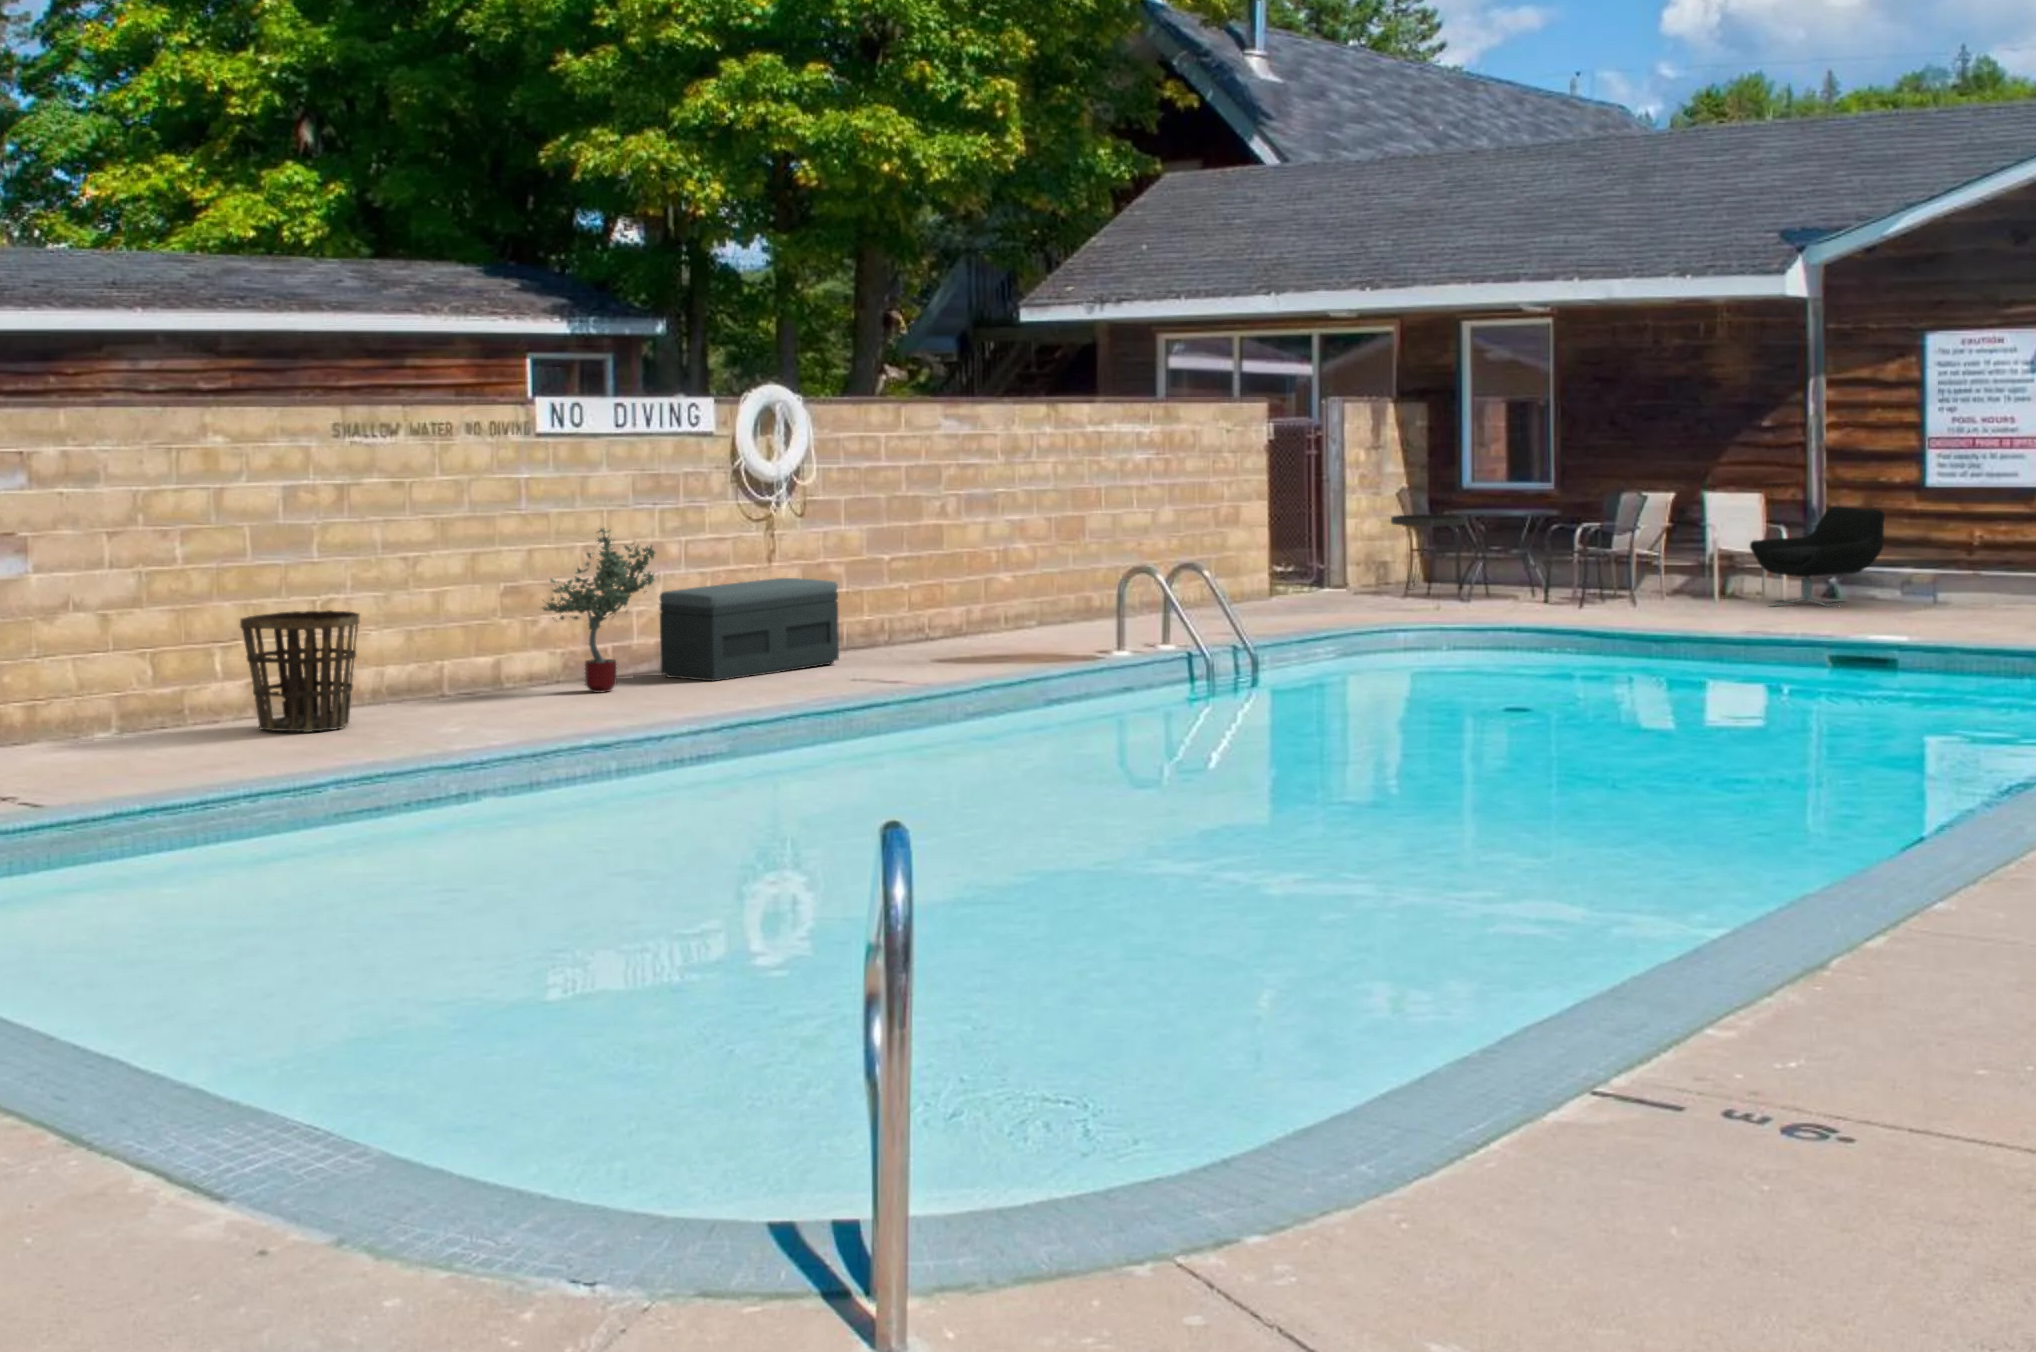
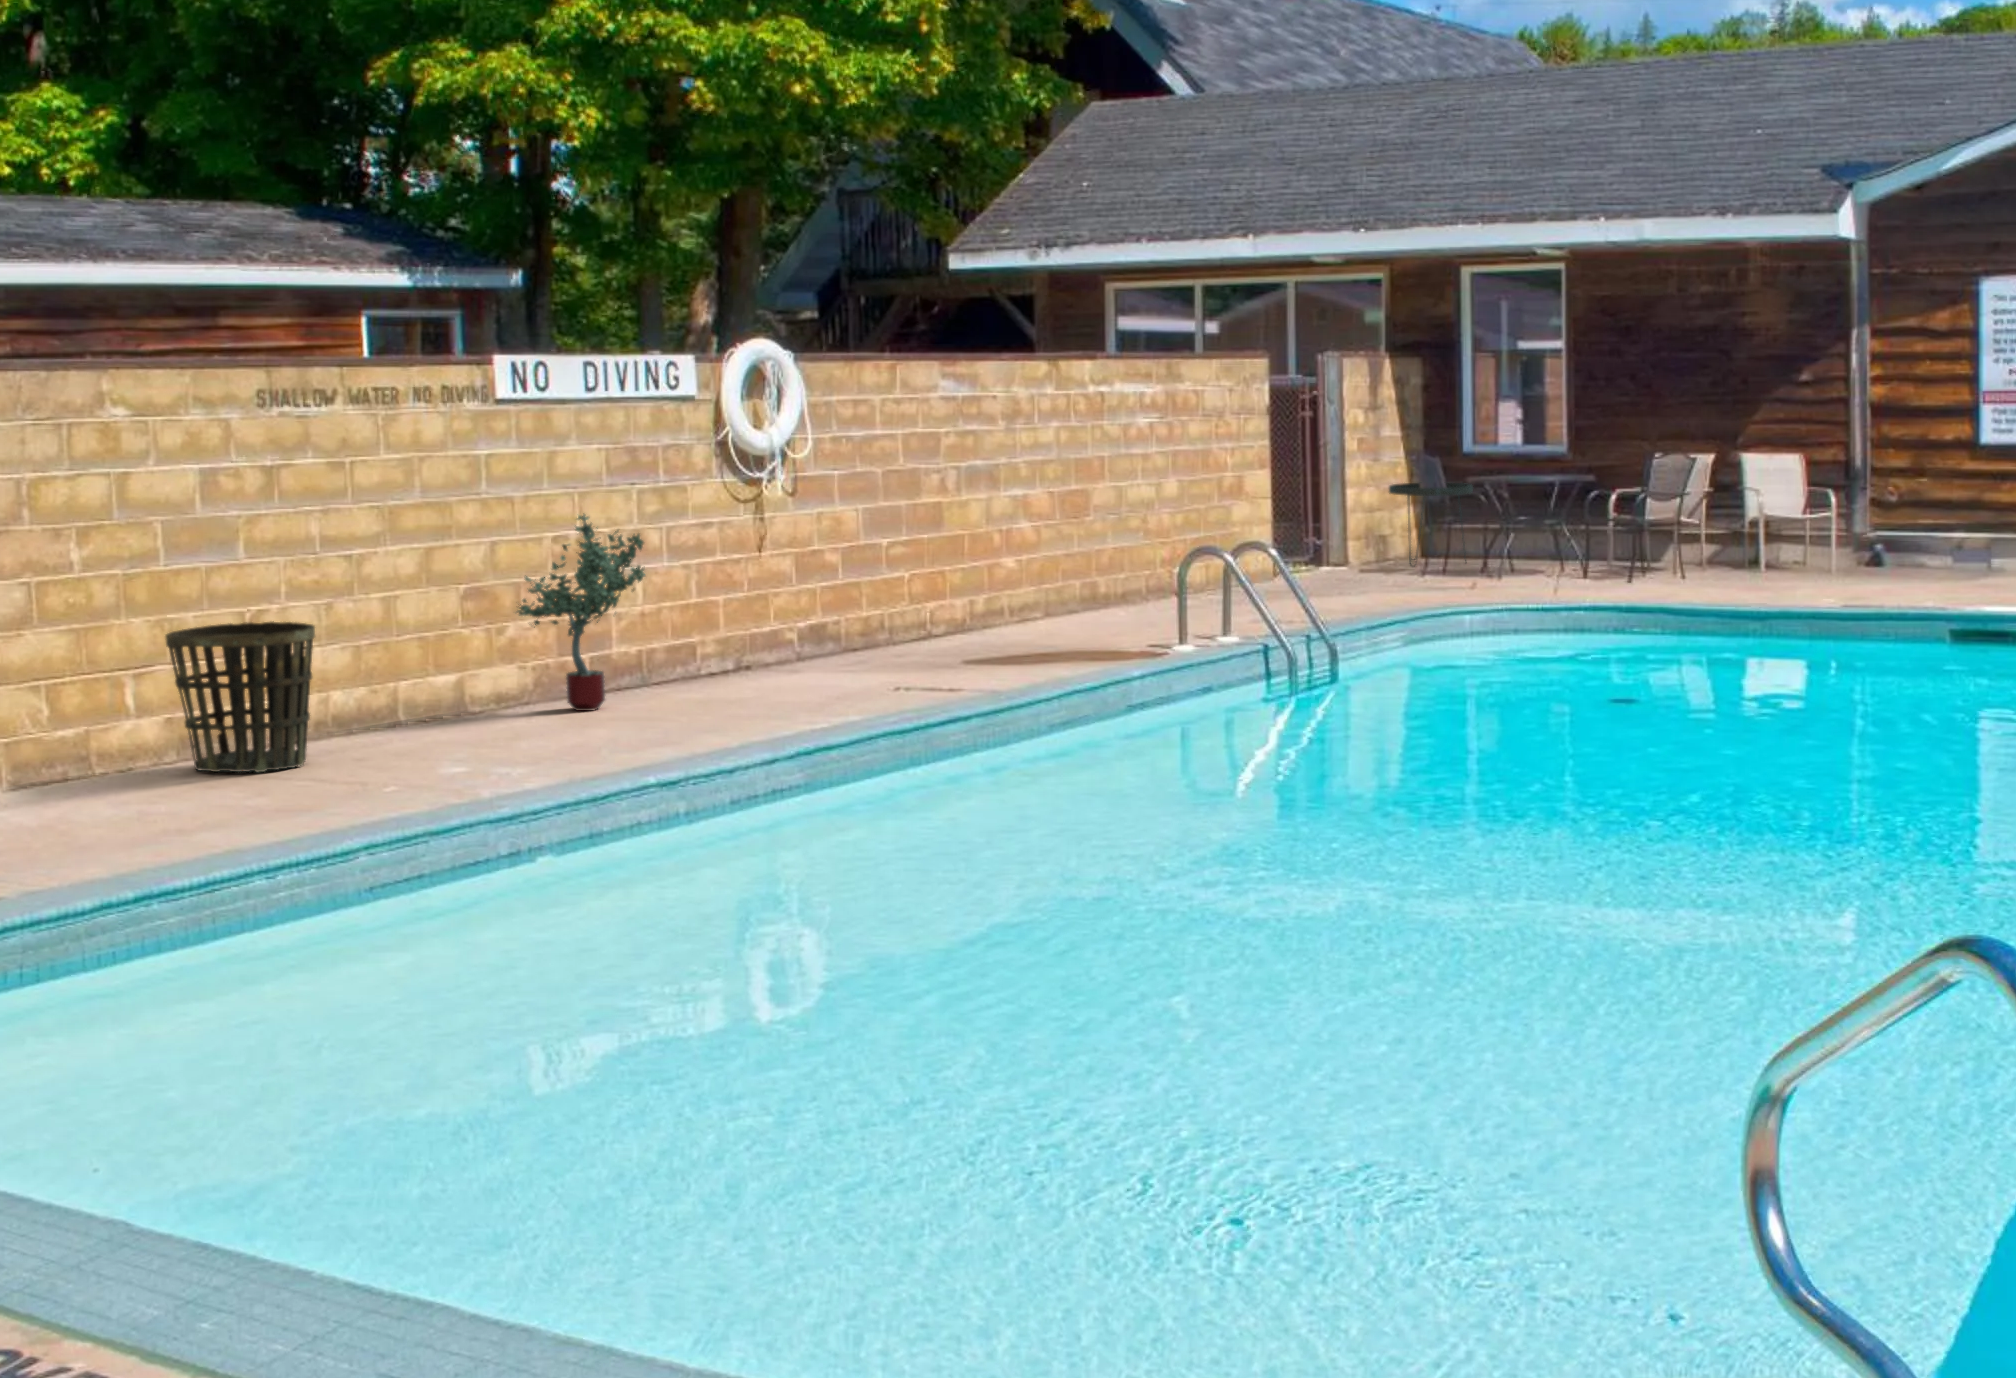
lounge chair: present [1750,507,1885,607] -> none [1794,468,1939,579]
storage bench: present [659,578,839,681] -> none [641,569,846,695]

